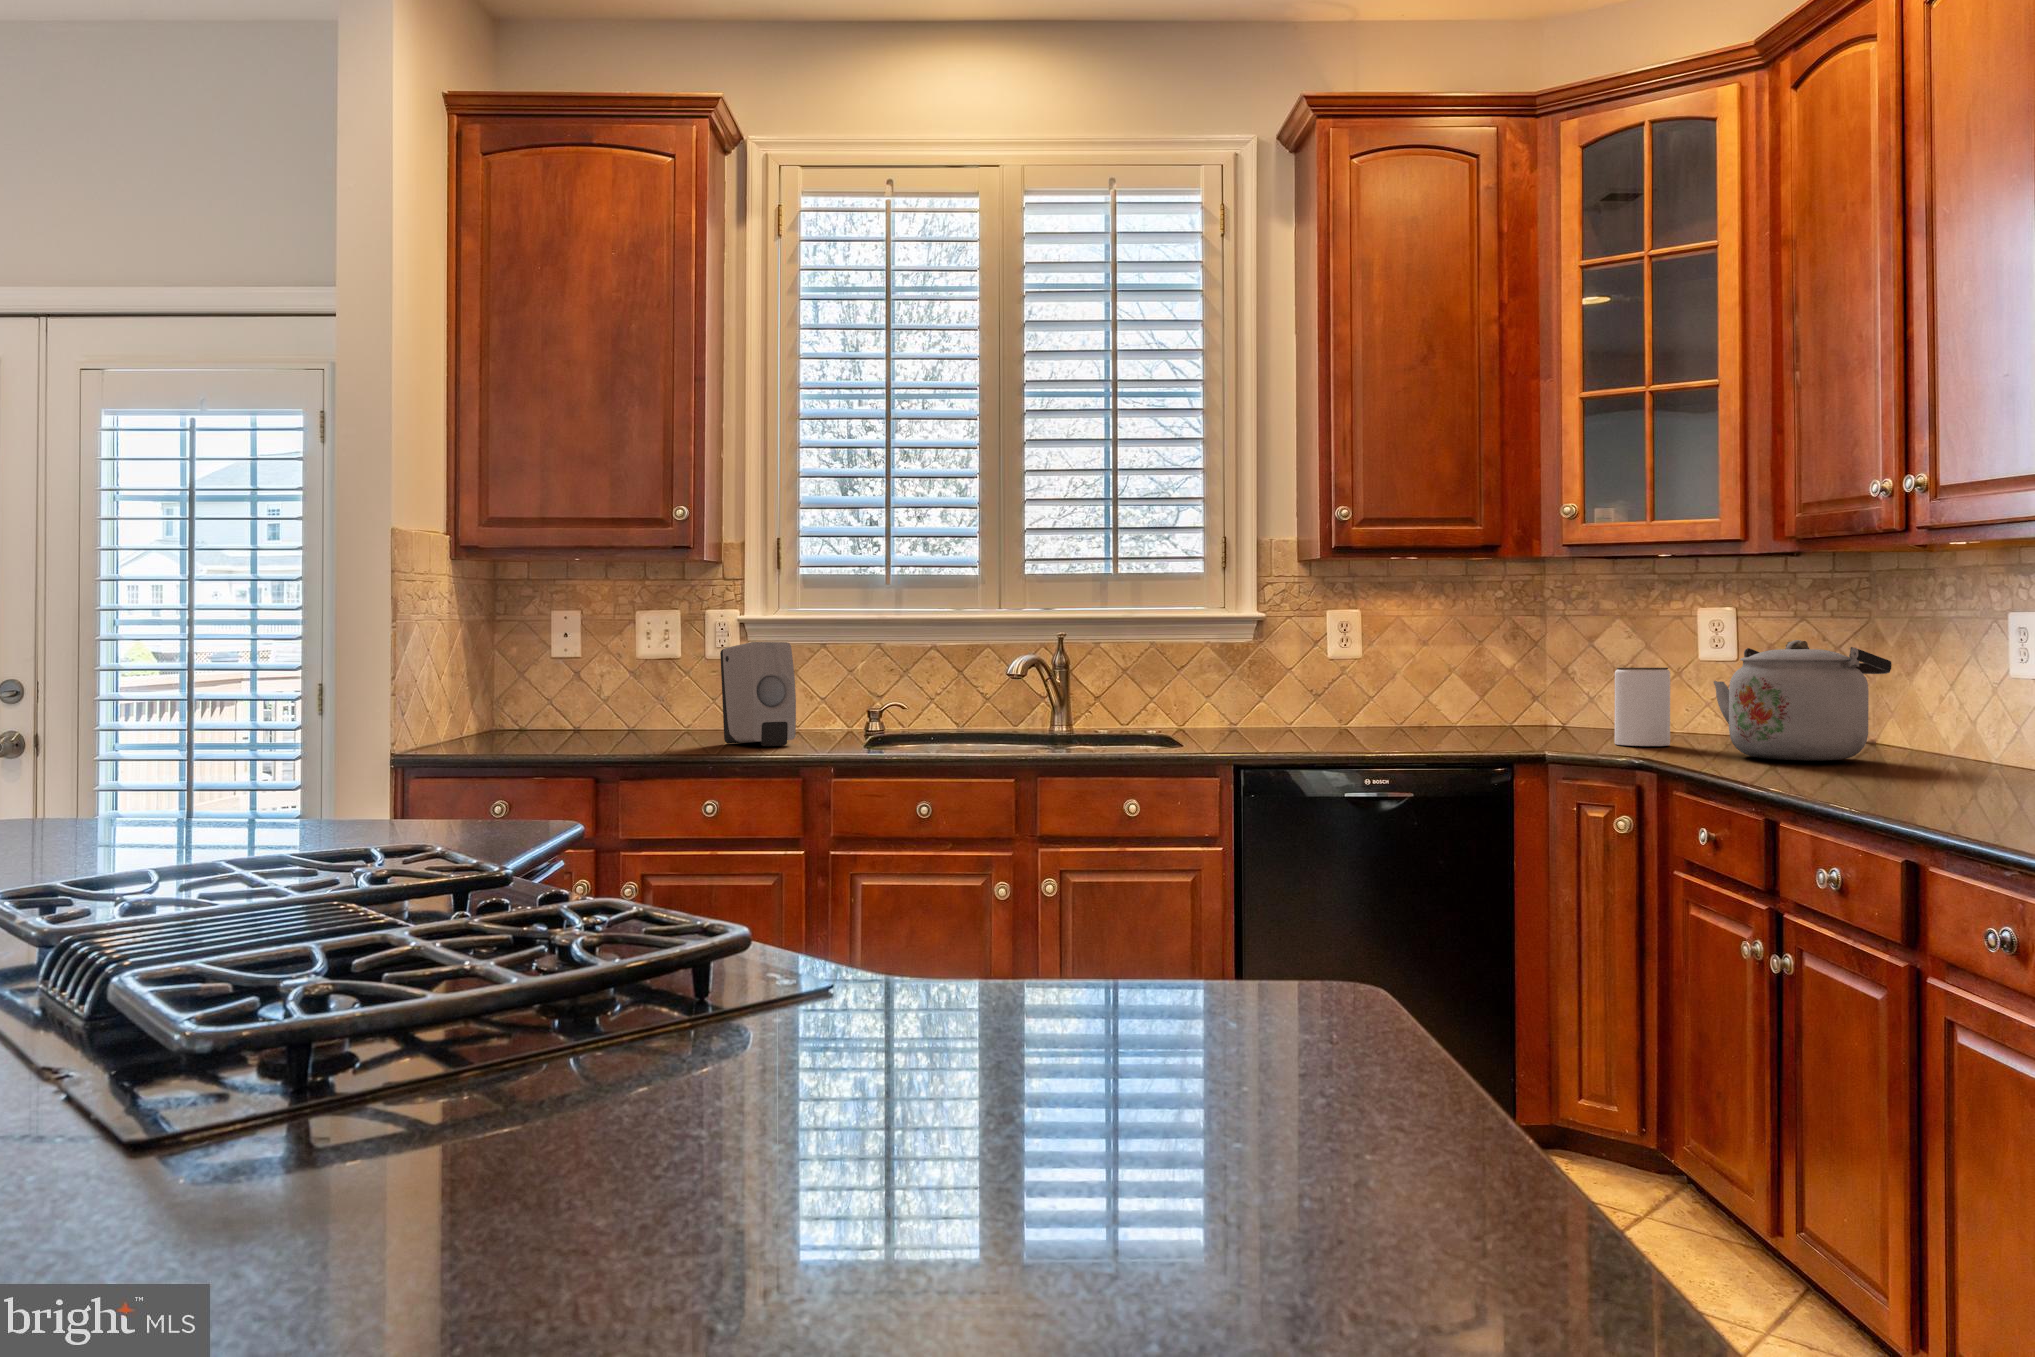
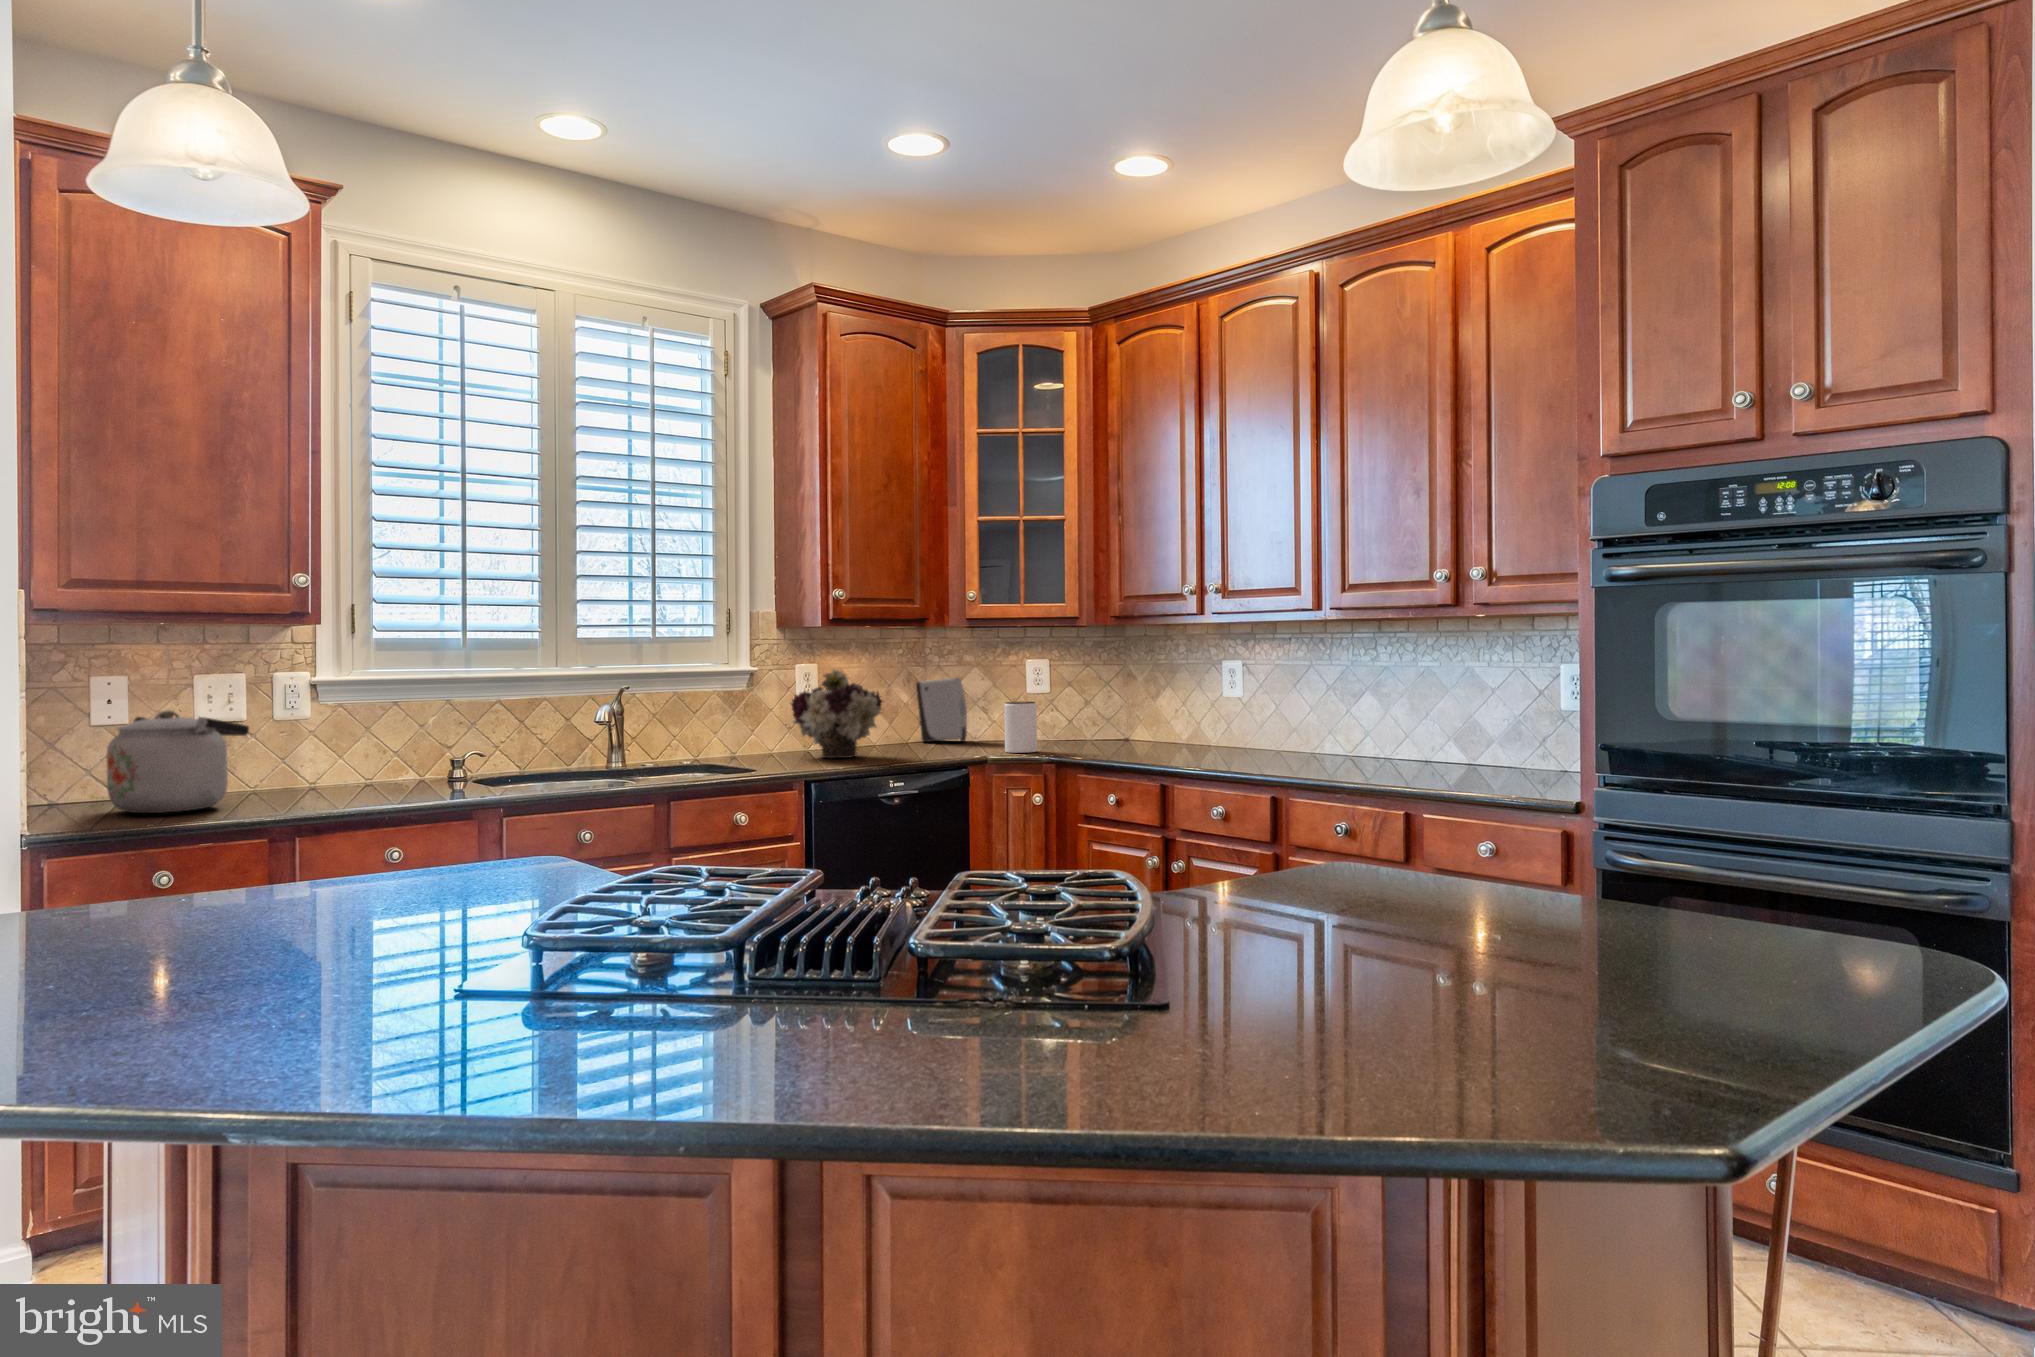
flower arrangement: none [1285,615,1413,737] -> present [791,669,882,758]
kettle: present [1714,640,1892,761] -> present [106,710,249,813]
soap dispenser: present [720,642,796,746] -> present [916,678,967,742]

